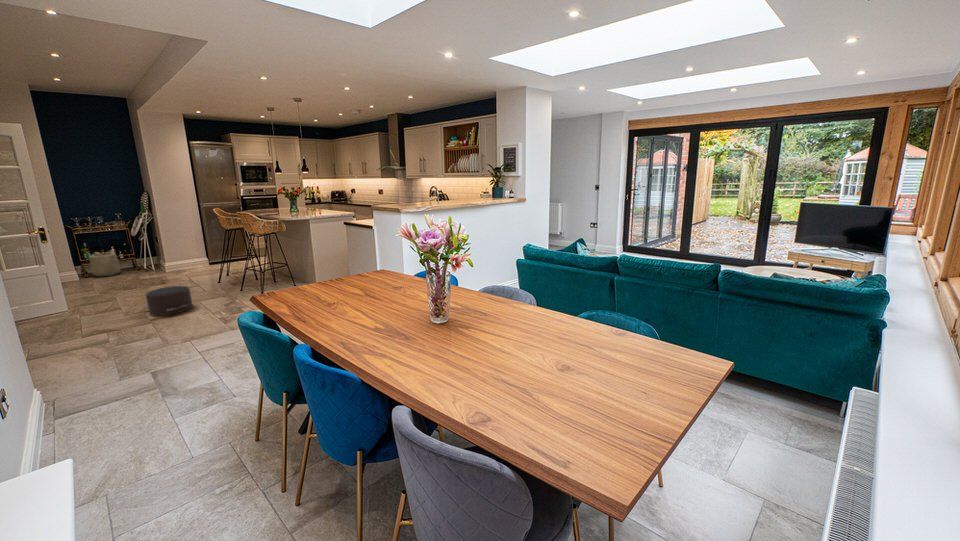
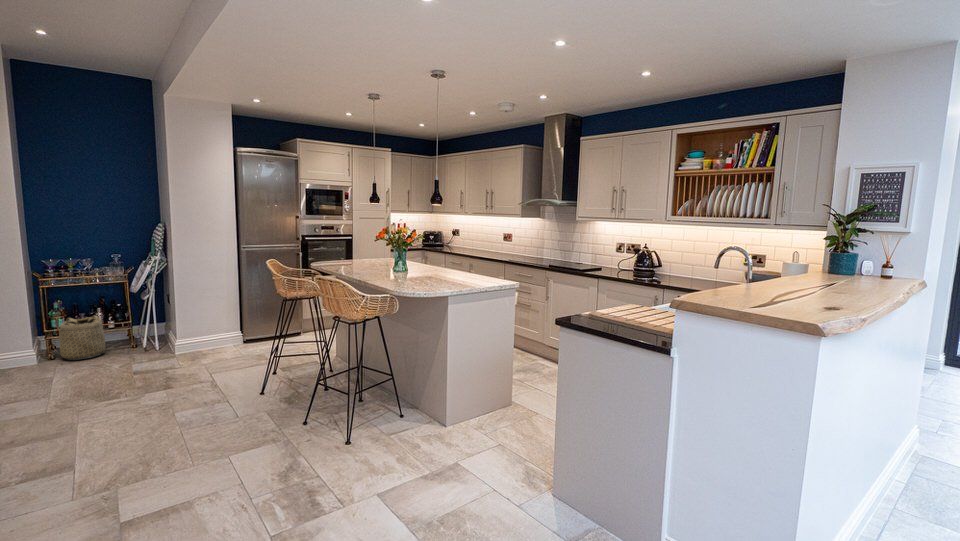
pouf: present [143,286,193,316] -> none [107,430,210,512]

